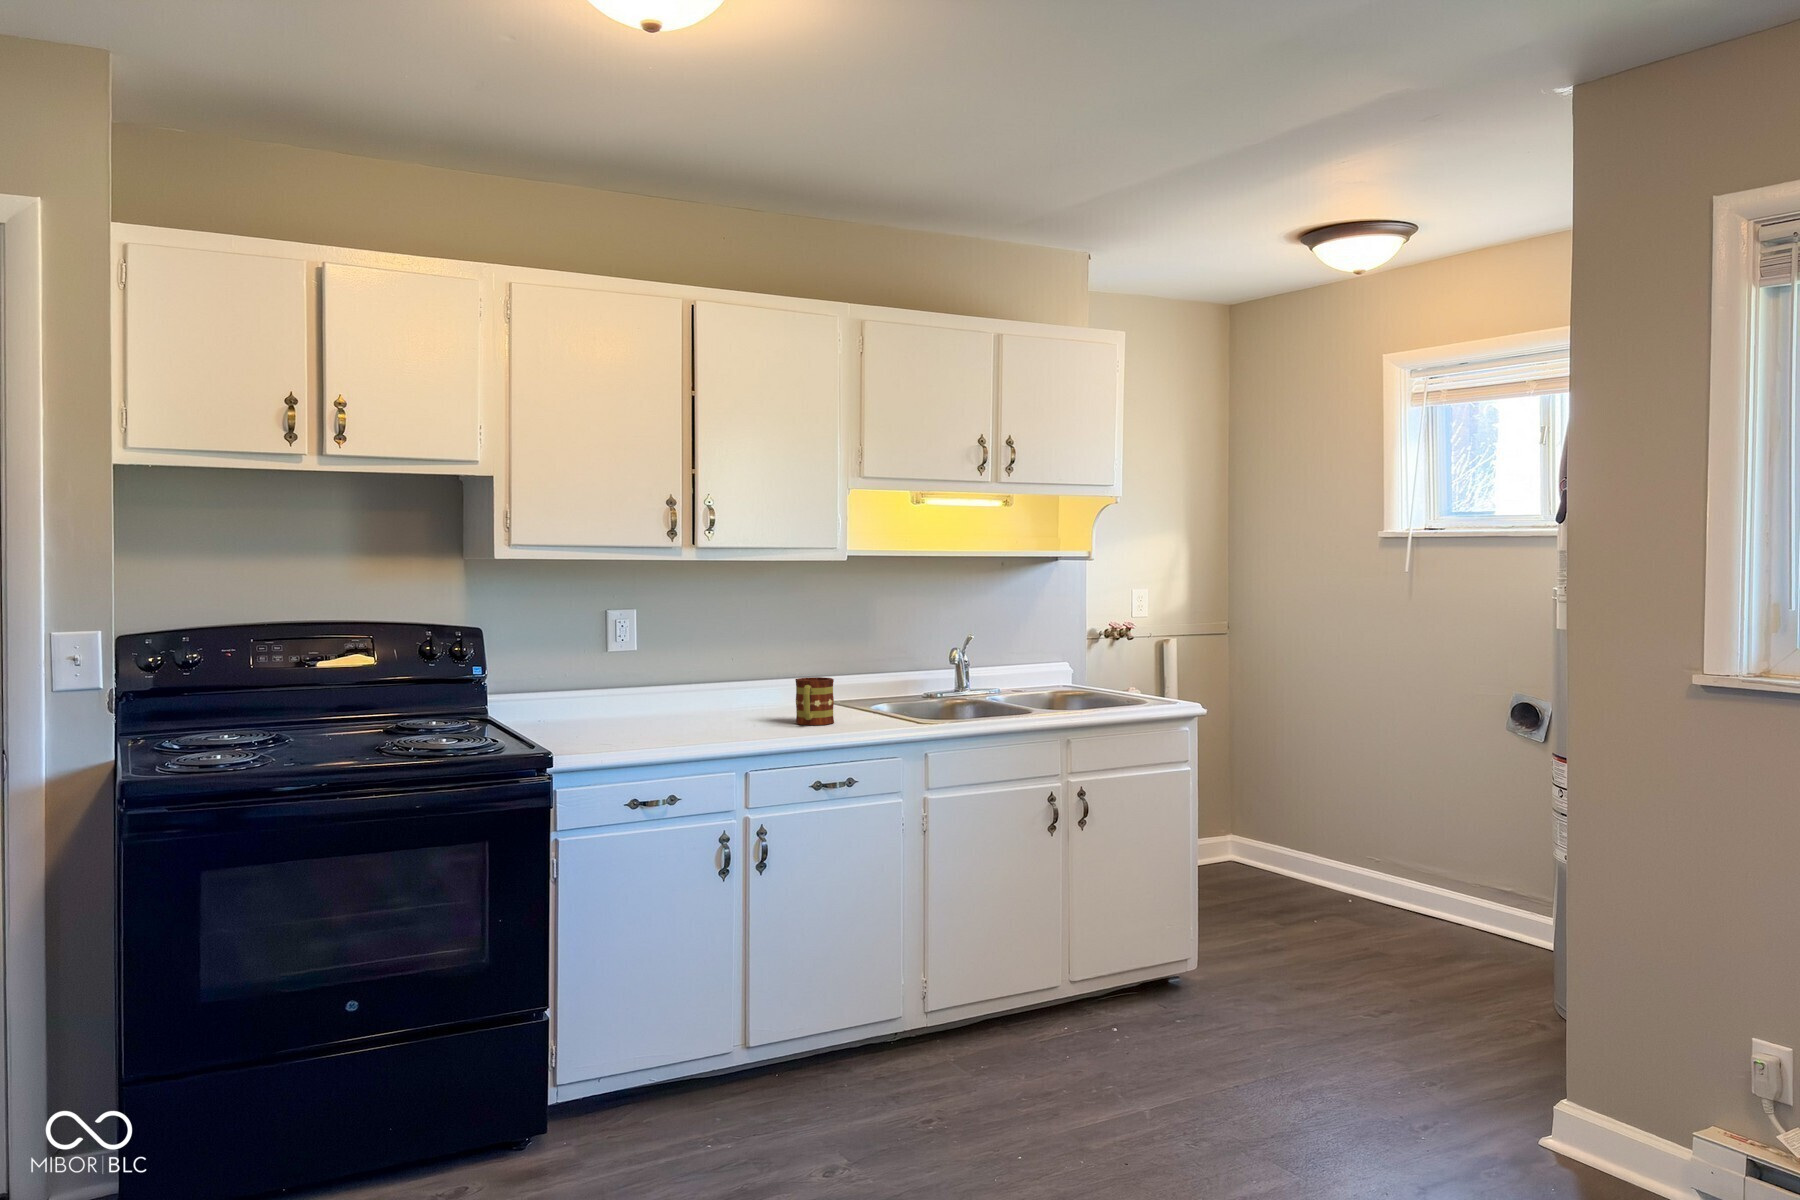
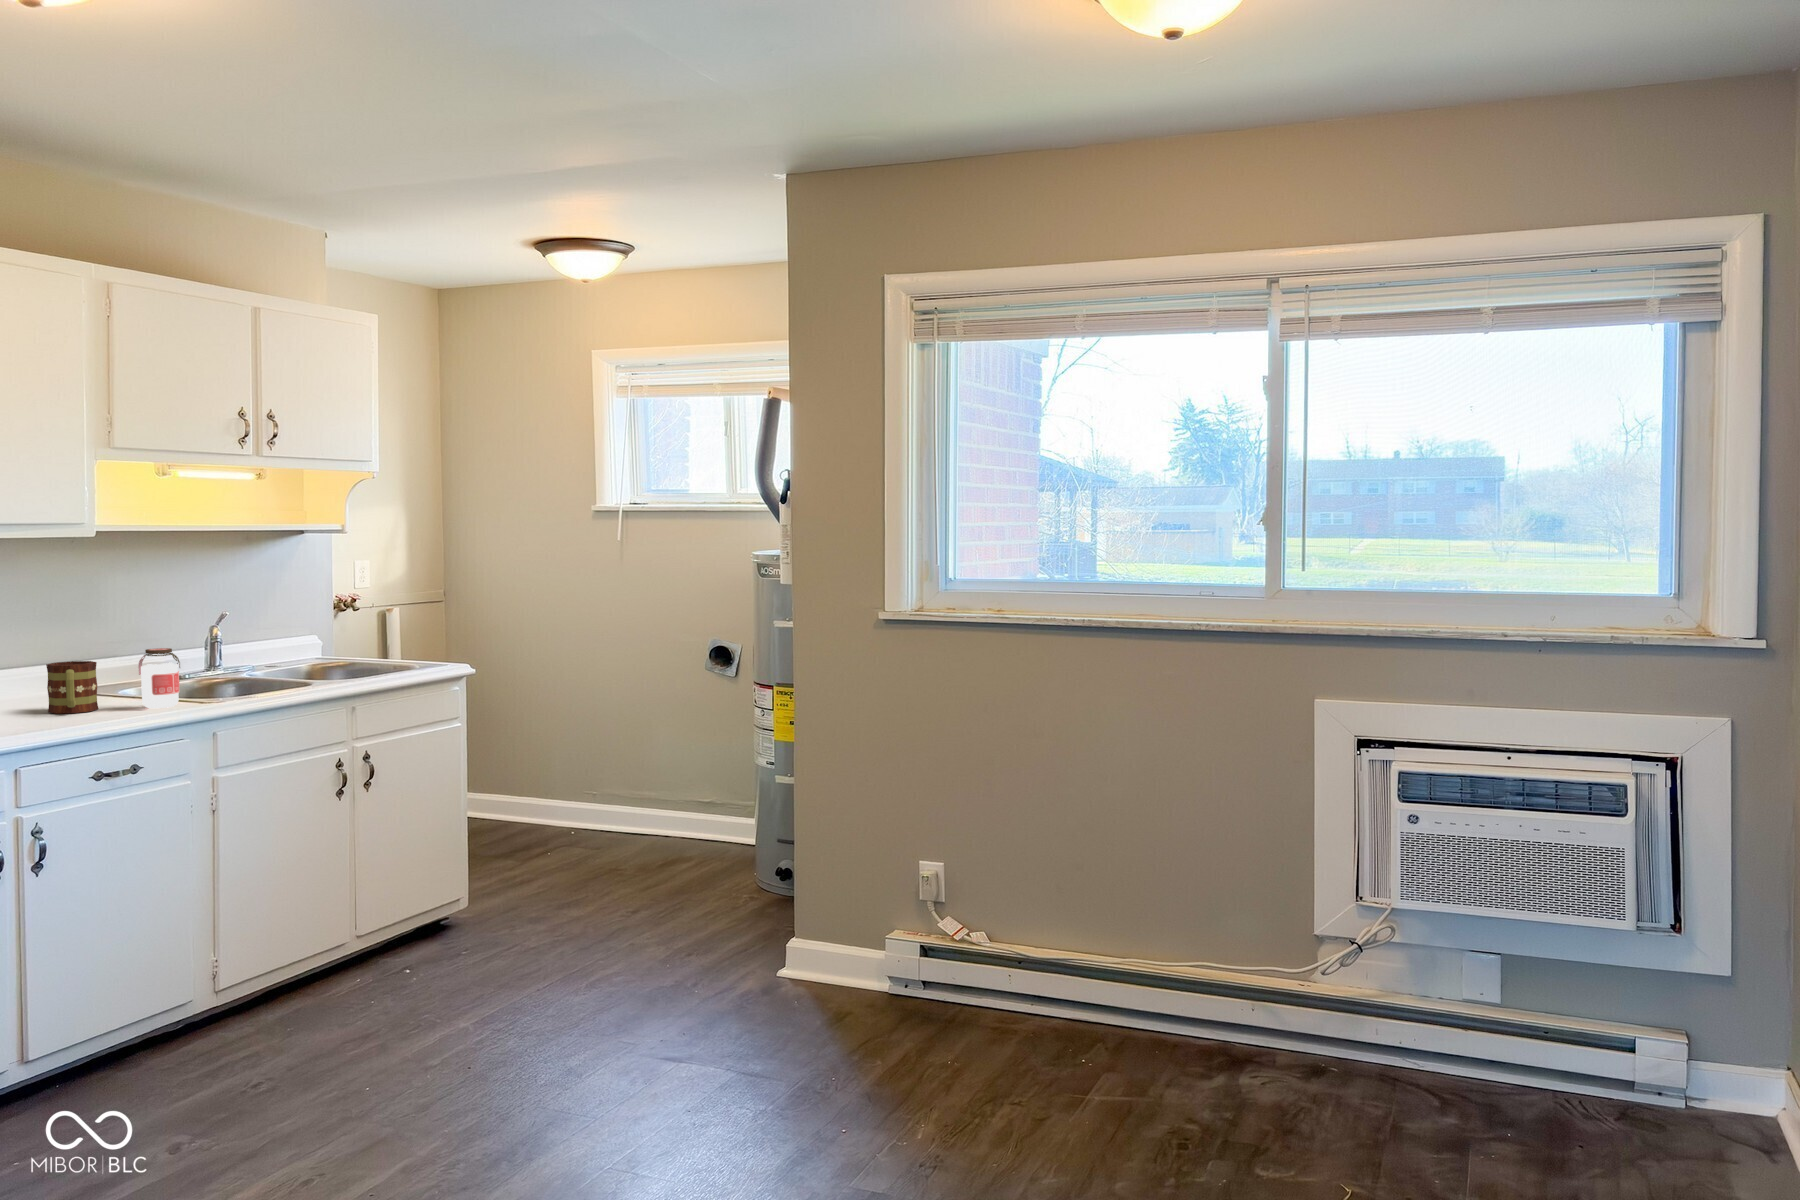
jar: none [864,670,897,727] -> present [139,648,180,708]

